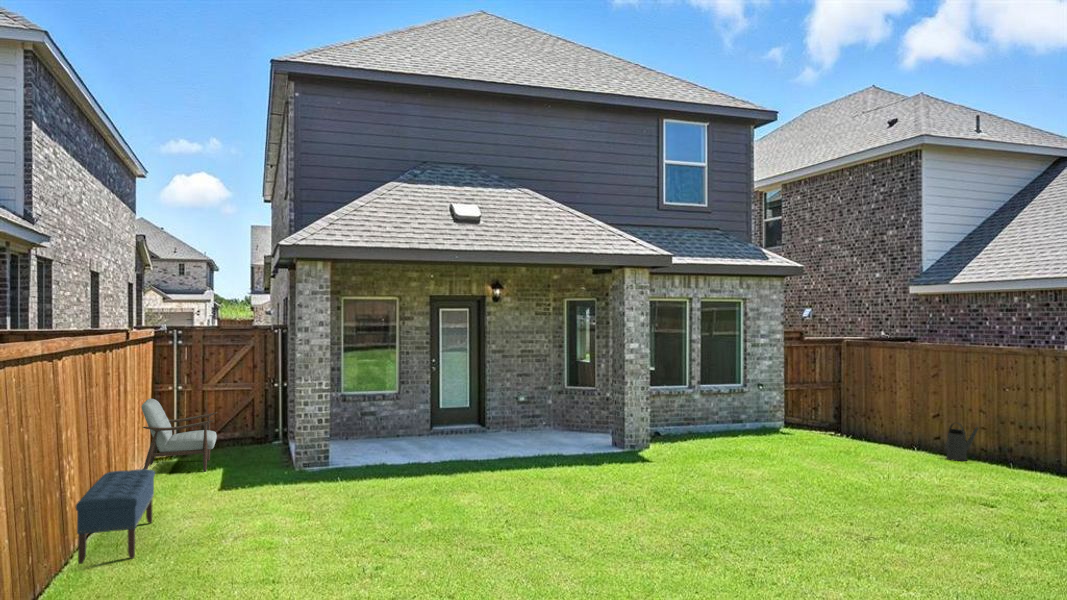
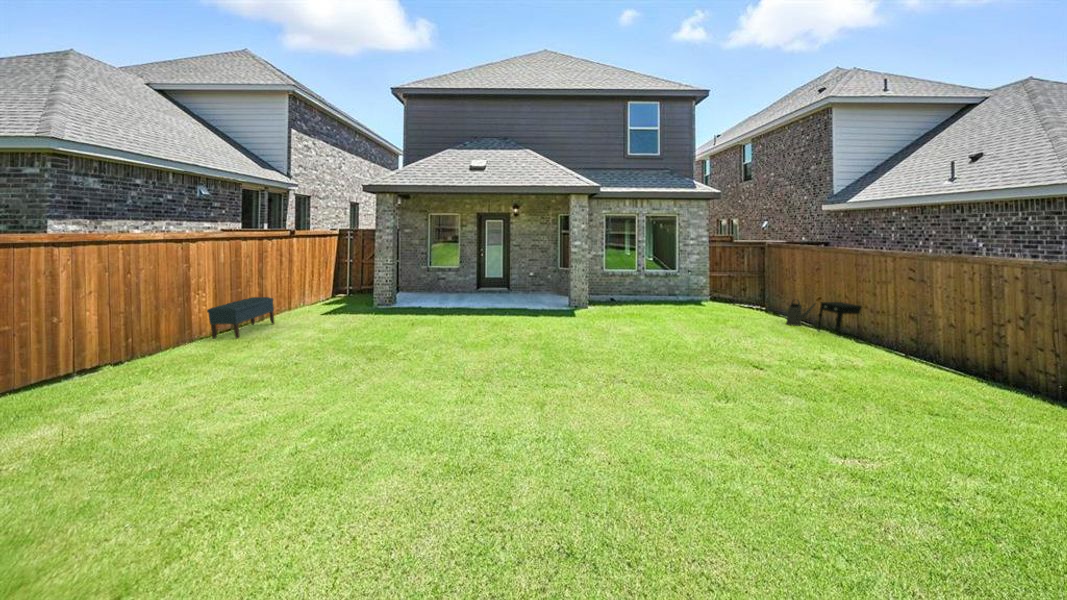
chair: present [142,399,217,472] -> none [307,266,353,304]
side table: none [997,424,1053,474] -> present [818,302,862,337]

